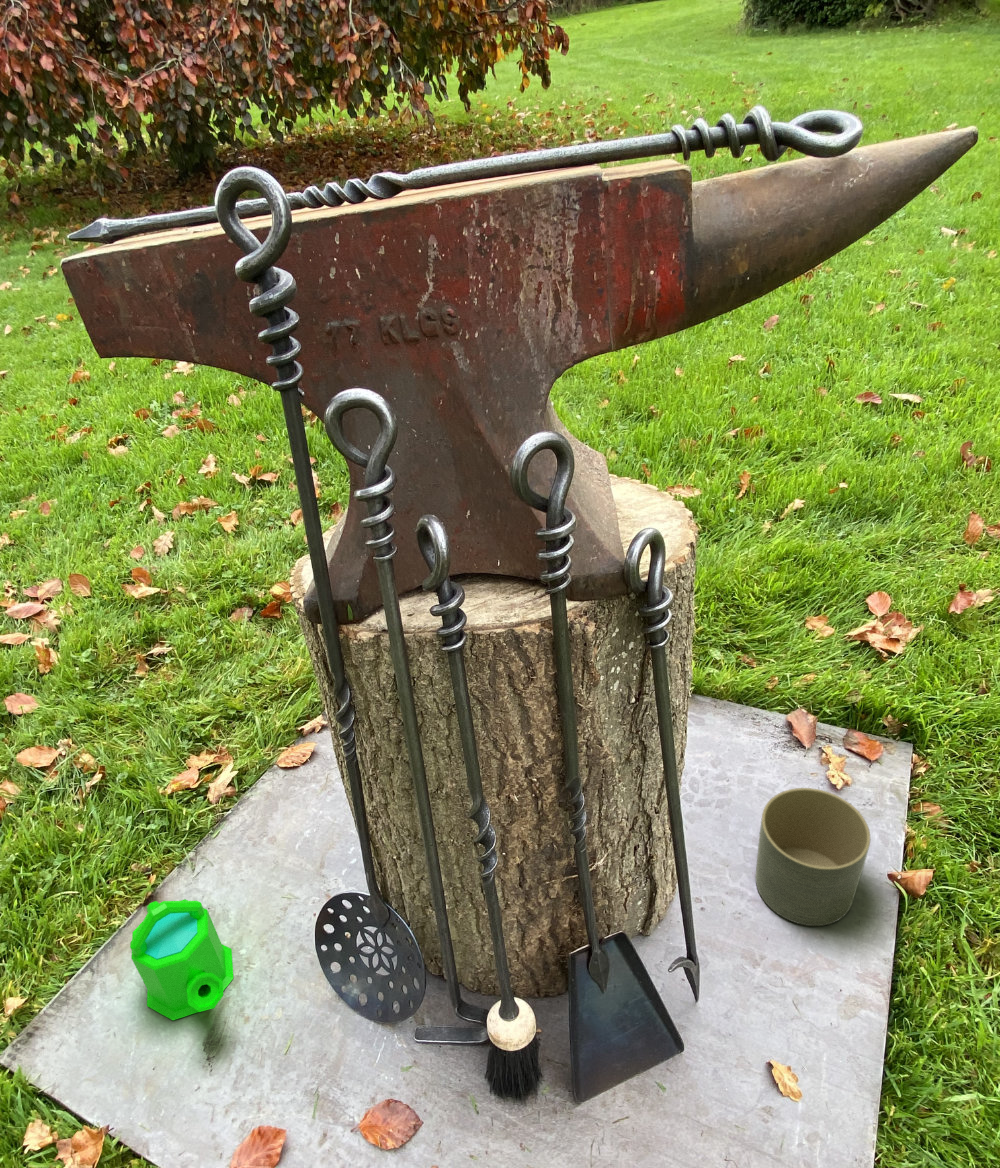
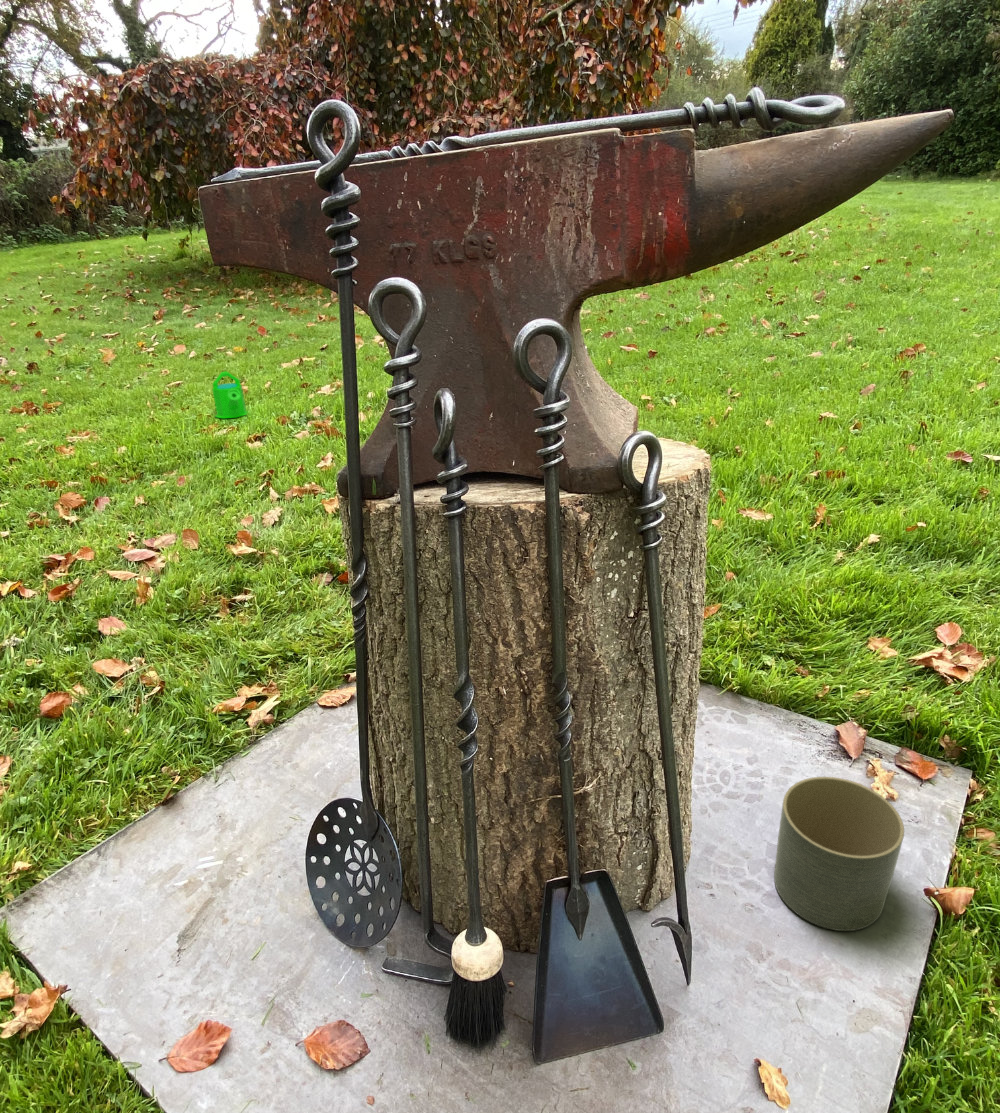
watering can: present [130,899,234,1020] -> present [212,371,248,419]

